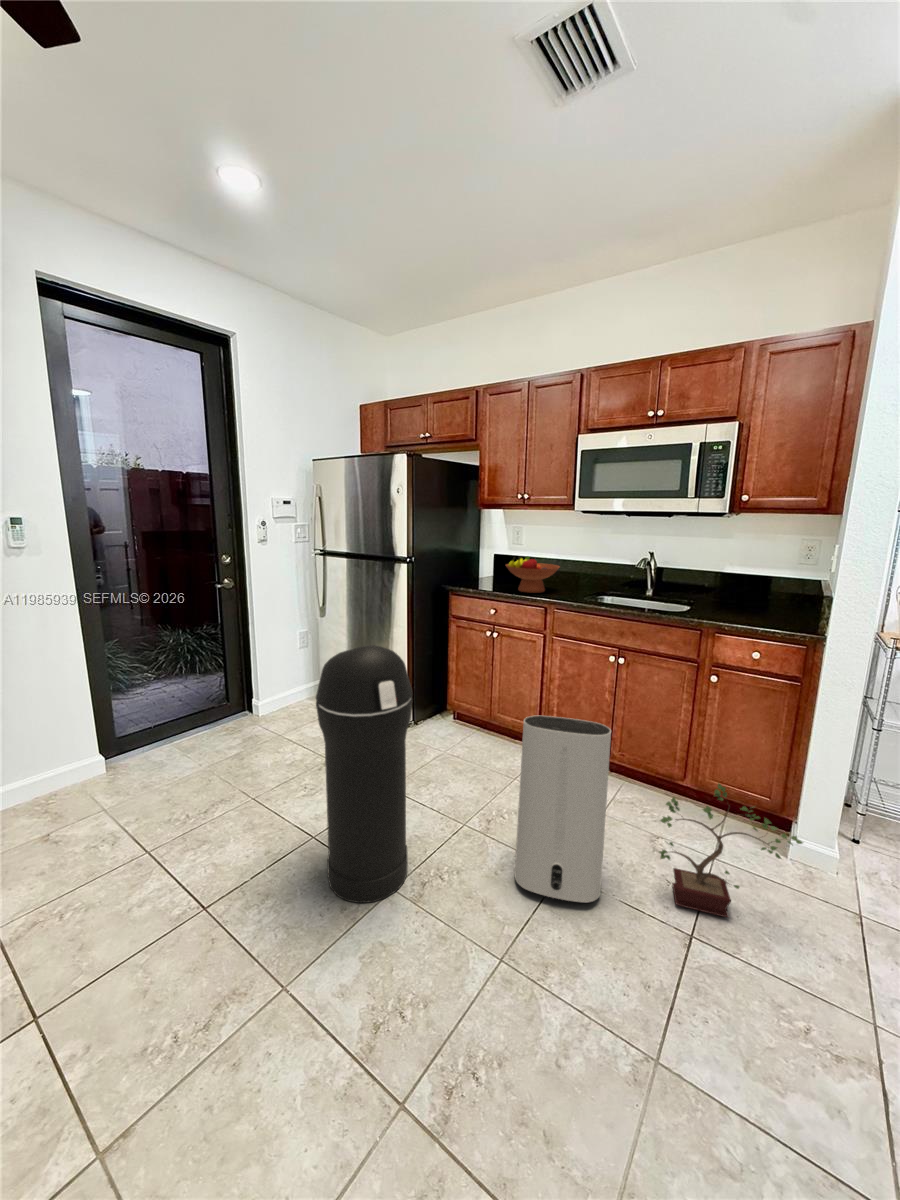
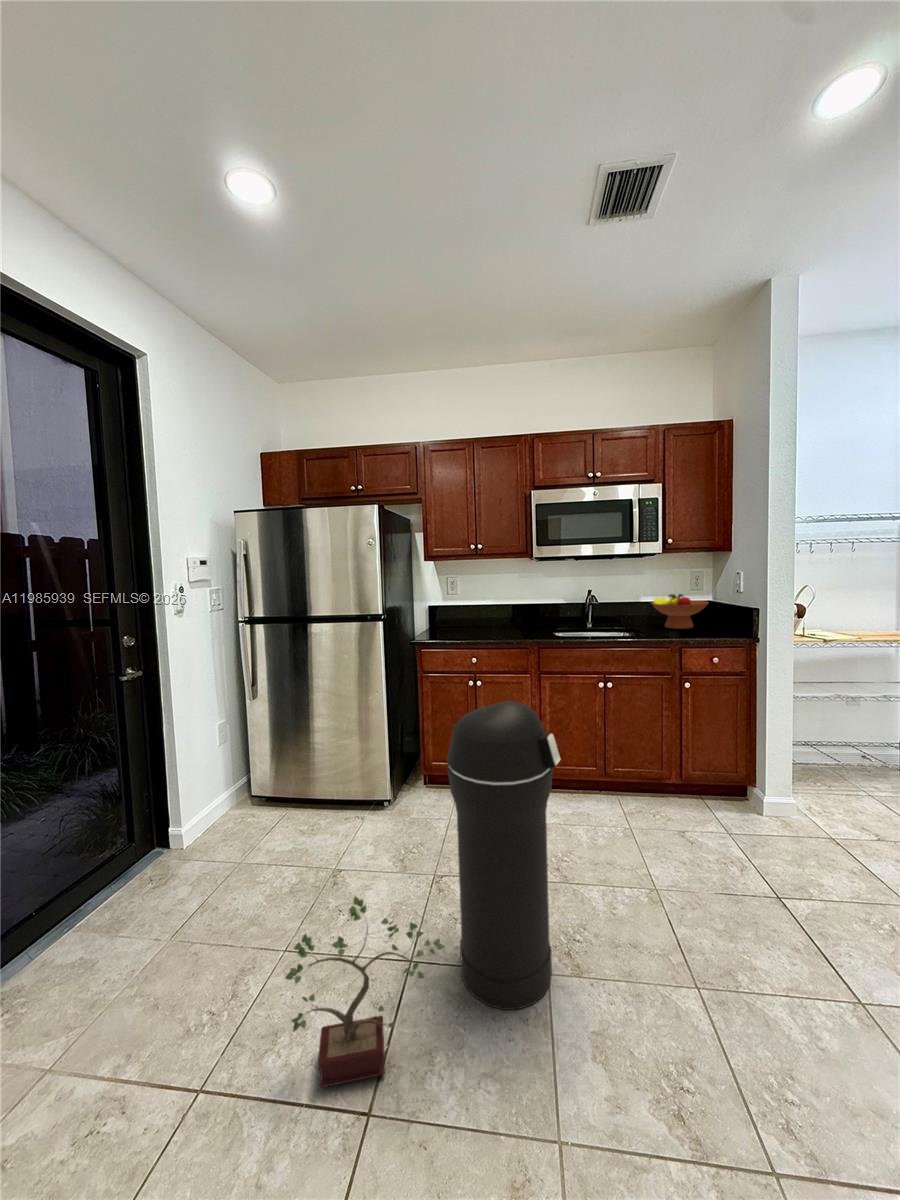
fruit bowl: present [506,556,560,593] -> present [651,594,708,629]
air purifier: present [515,716,611,903] -> none [609,738,705,915]
potted plant: present [659,783,803,917] -> present [285,897,445,1088]

